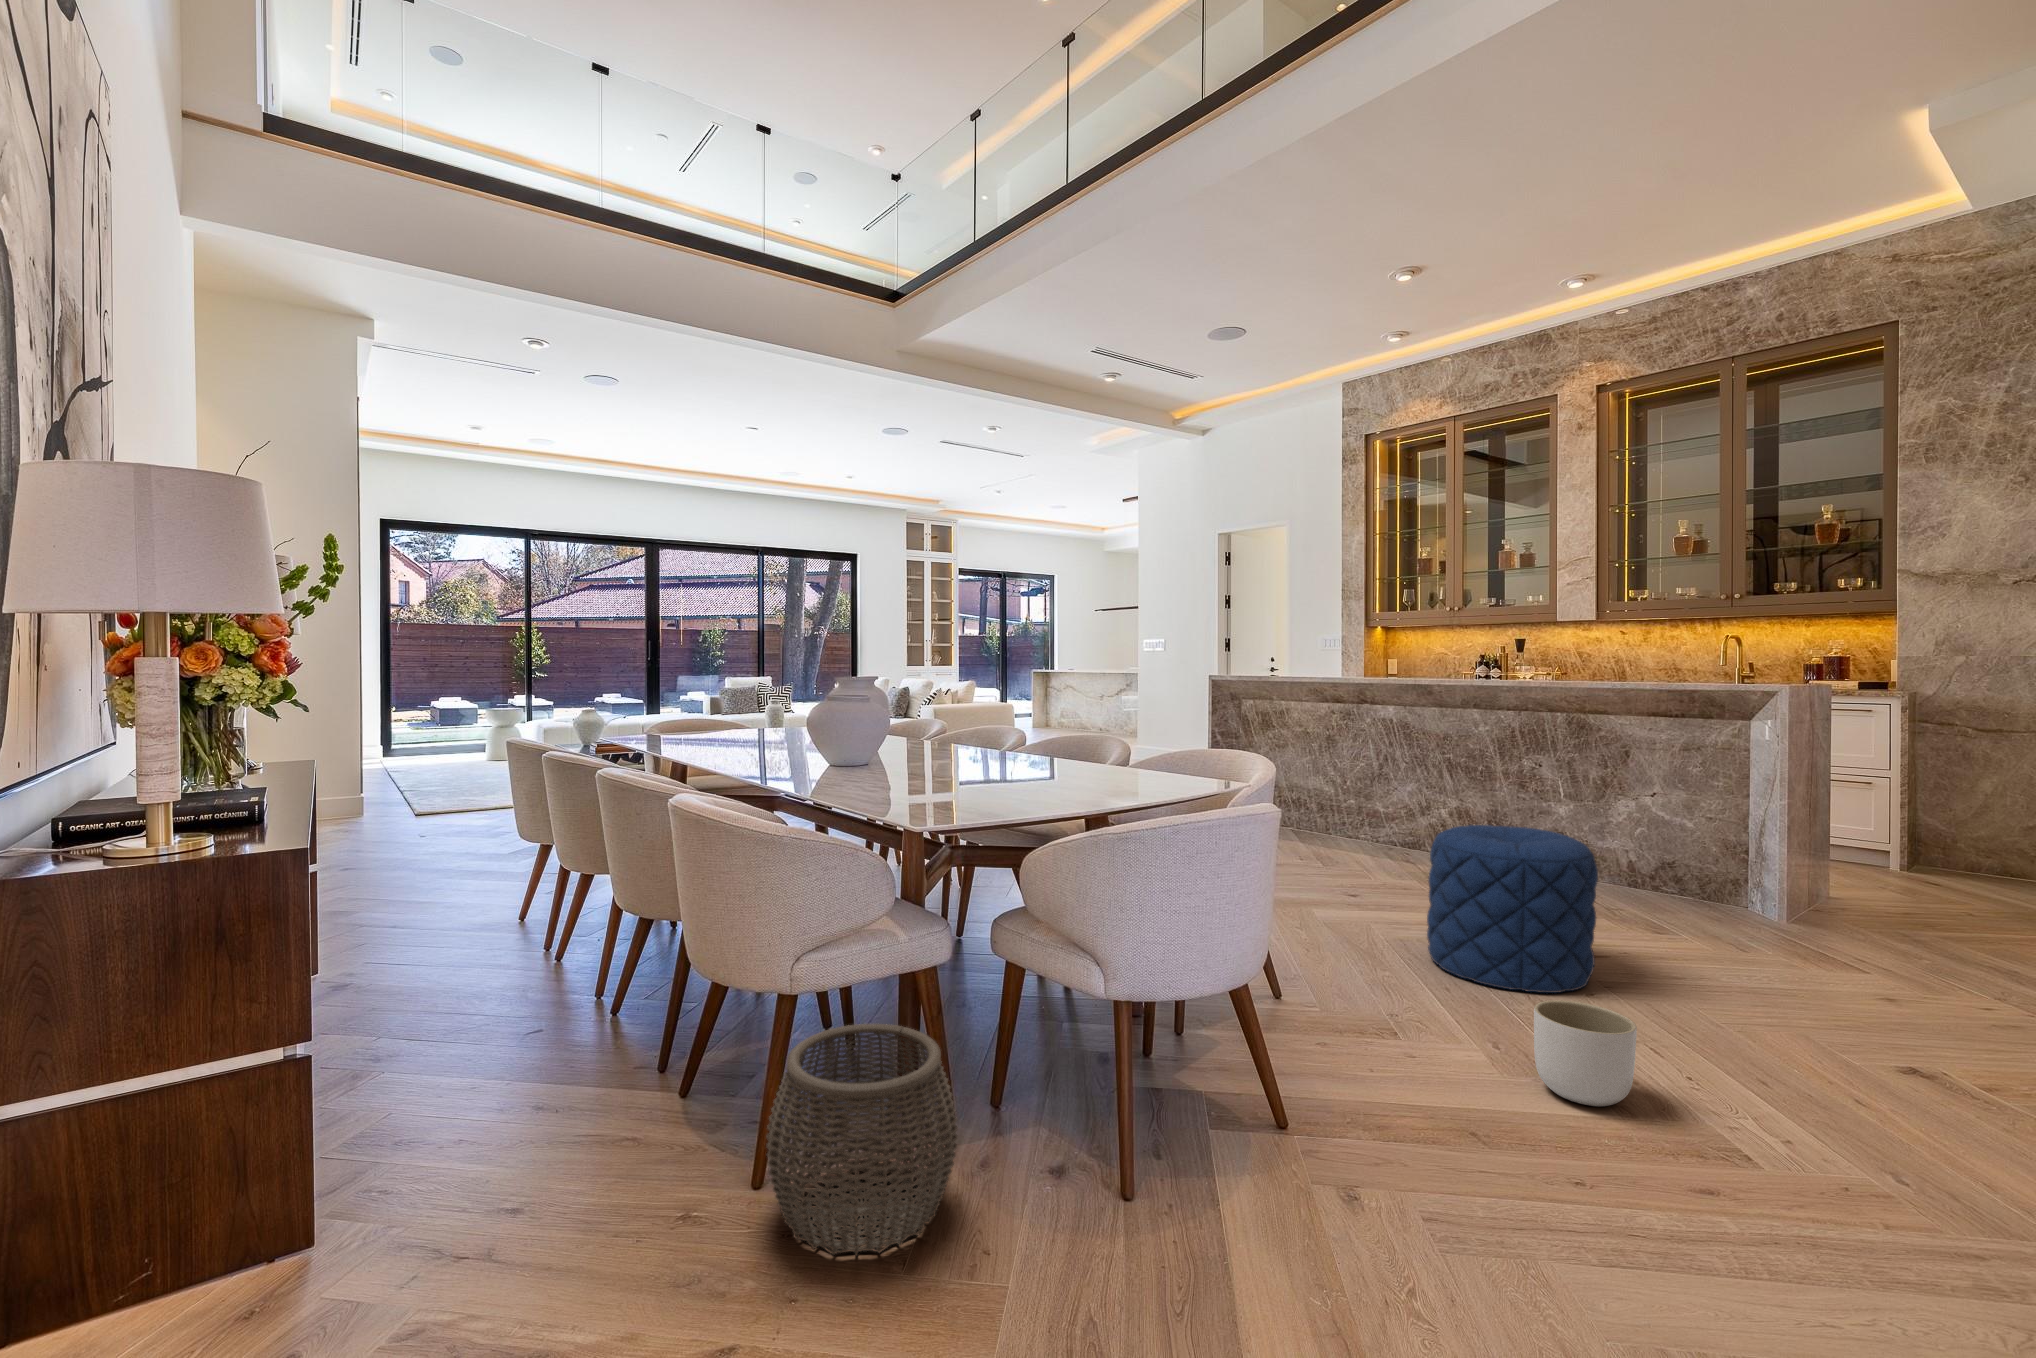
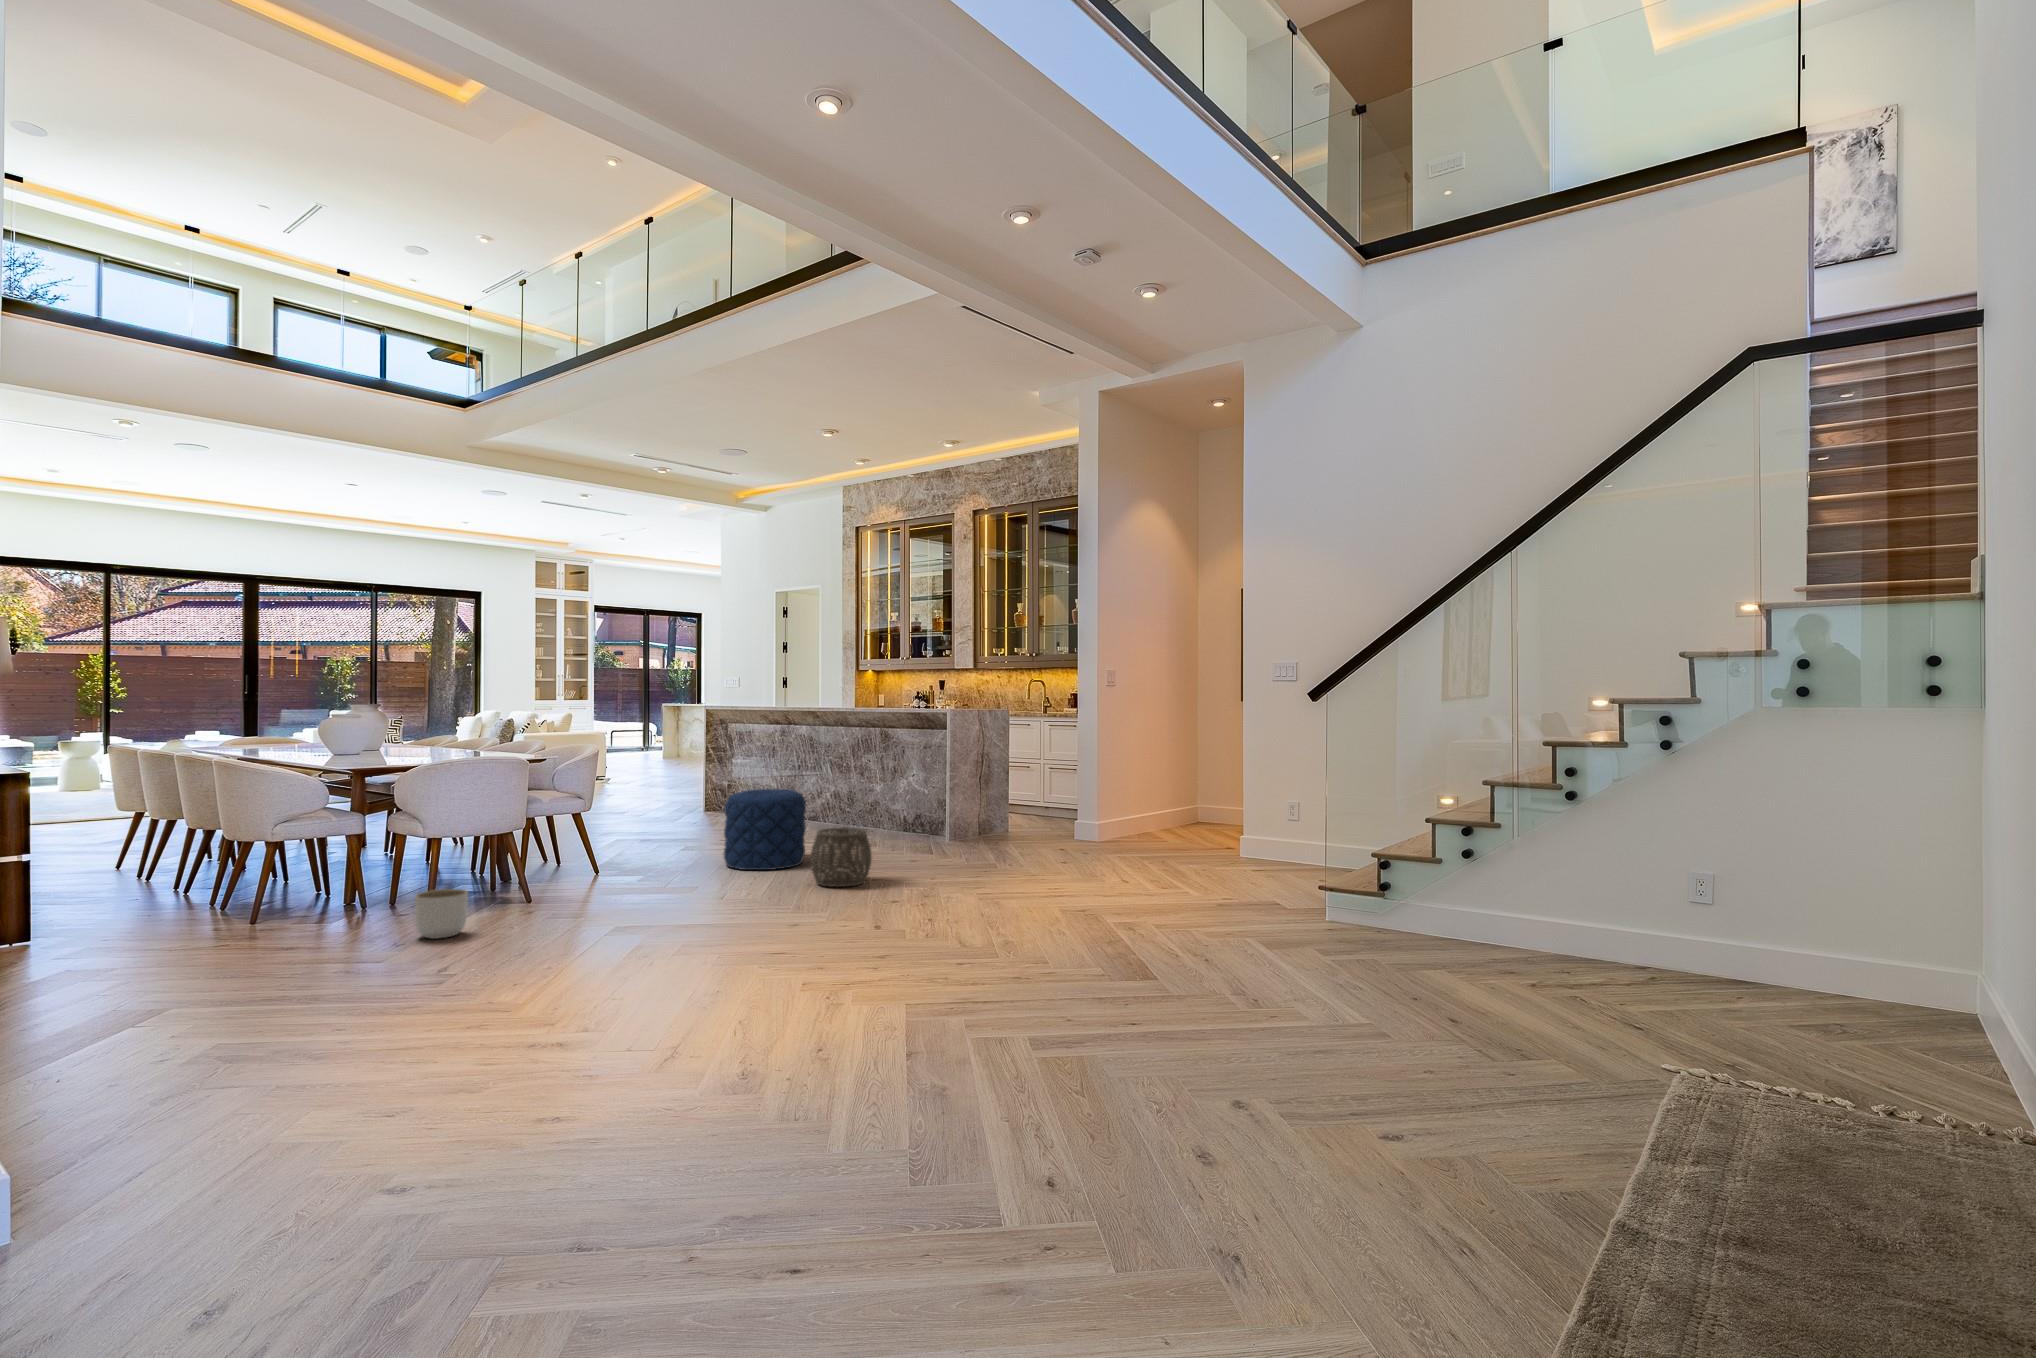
planter: present [1534,1000,1637,1106] -> present [415,889,468,939]
woven basket: present [766,1024,958,1256] -> present [811,828,872,887]

